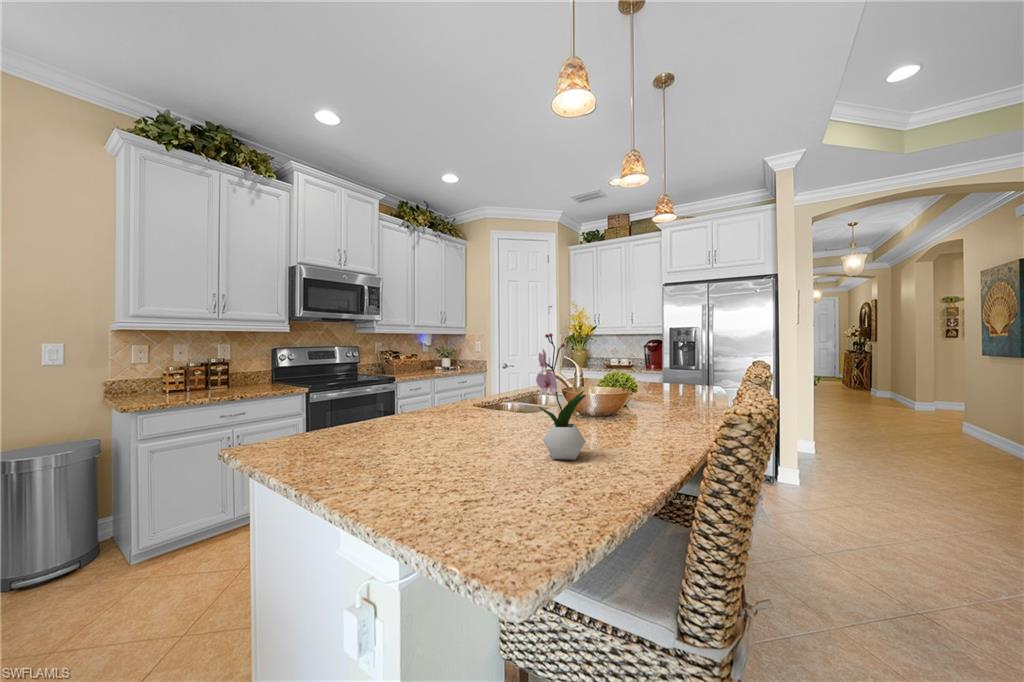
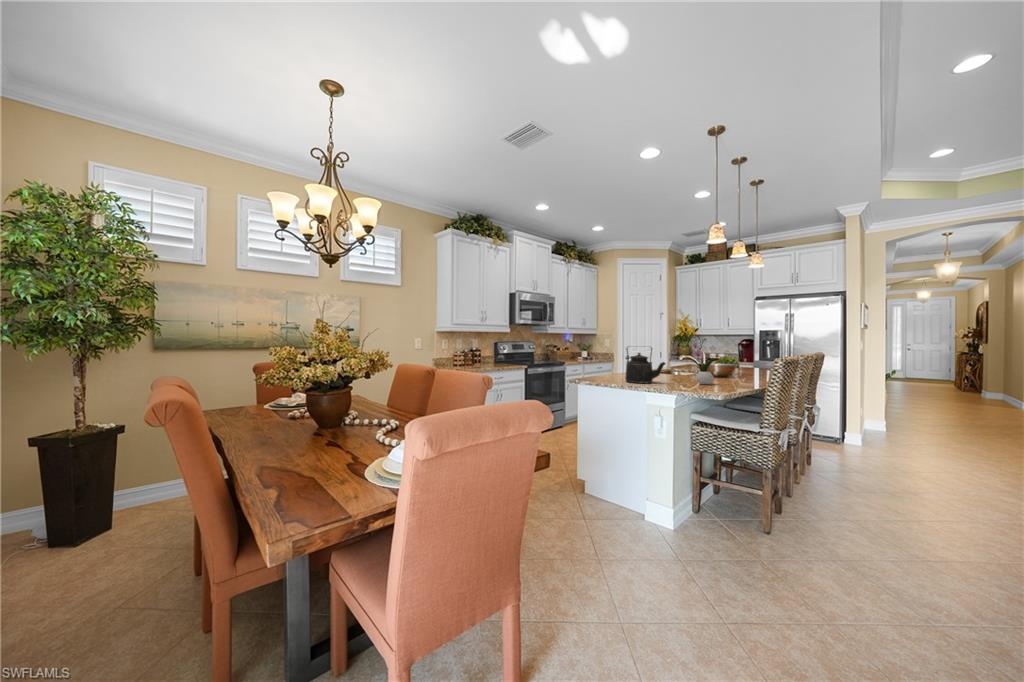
kettle: none [374,364,467,466] -> present [625,347,666,383]

